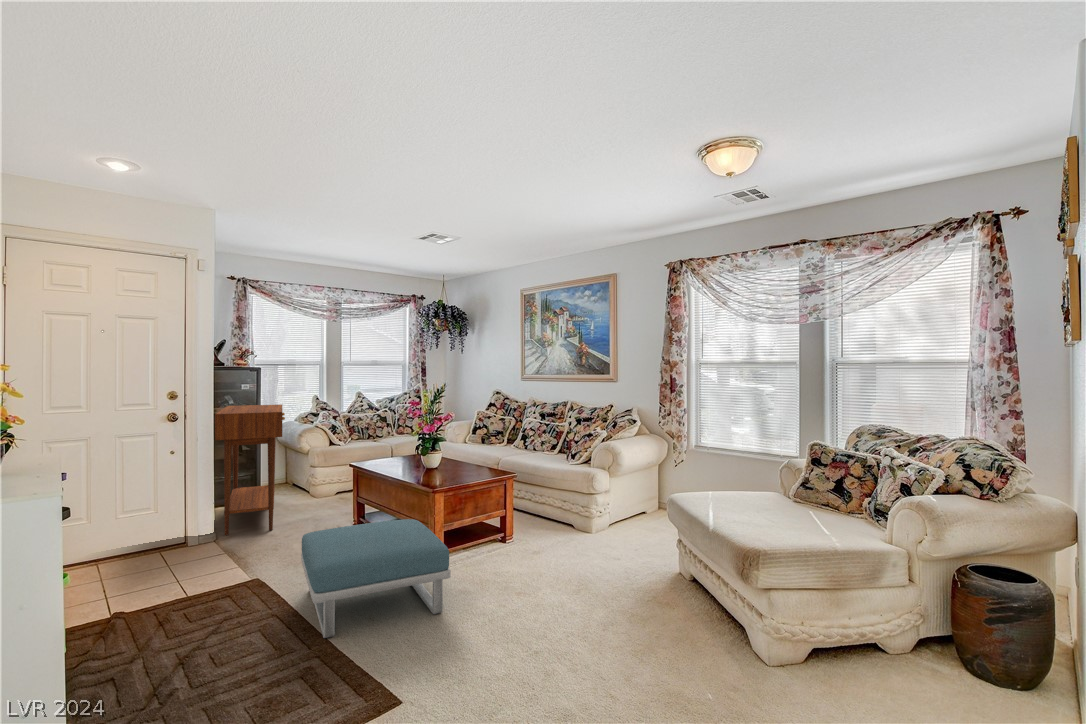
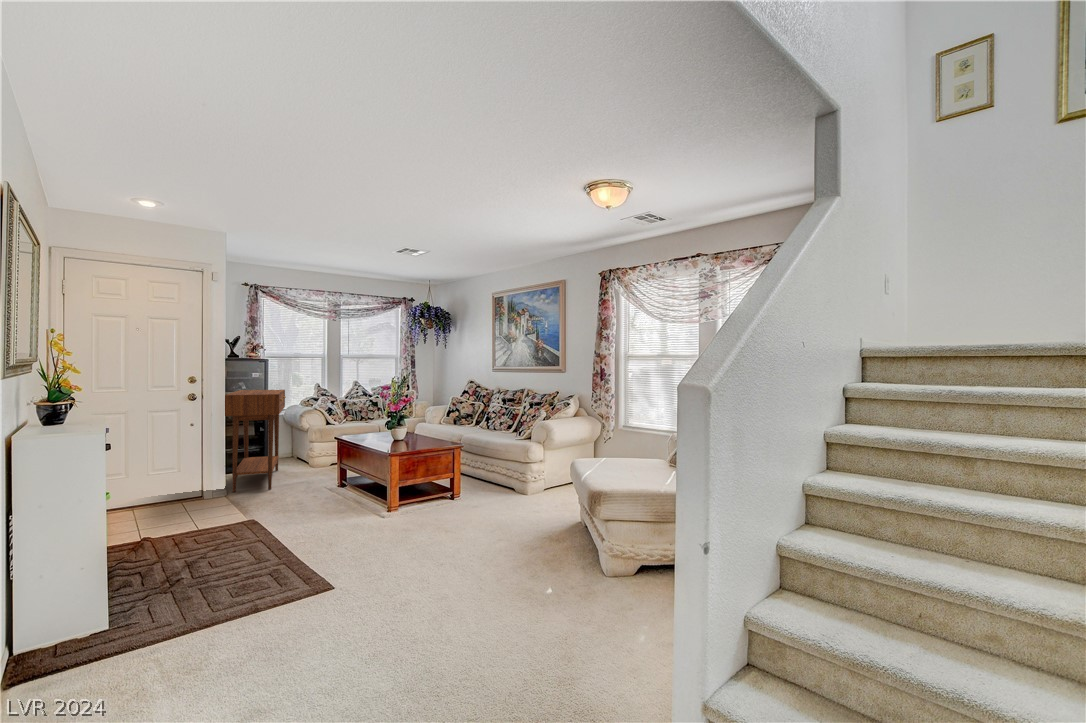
footstool: present [301,519,451,638] -> none [279,476,389,556]

